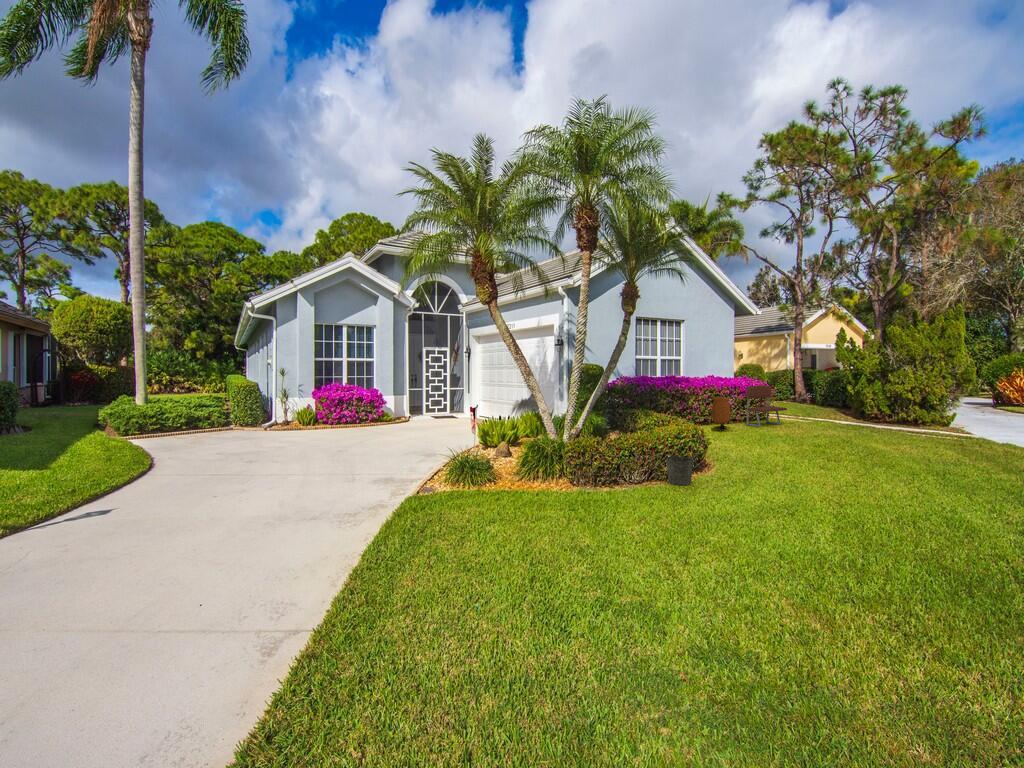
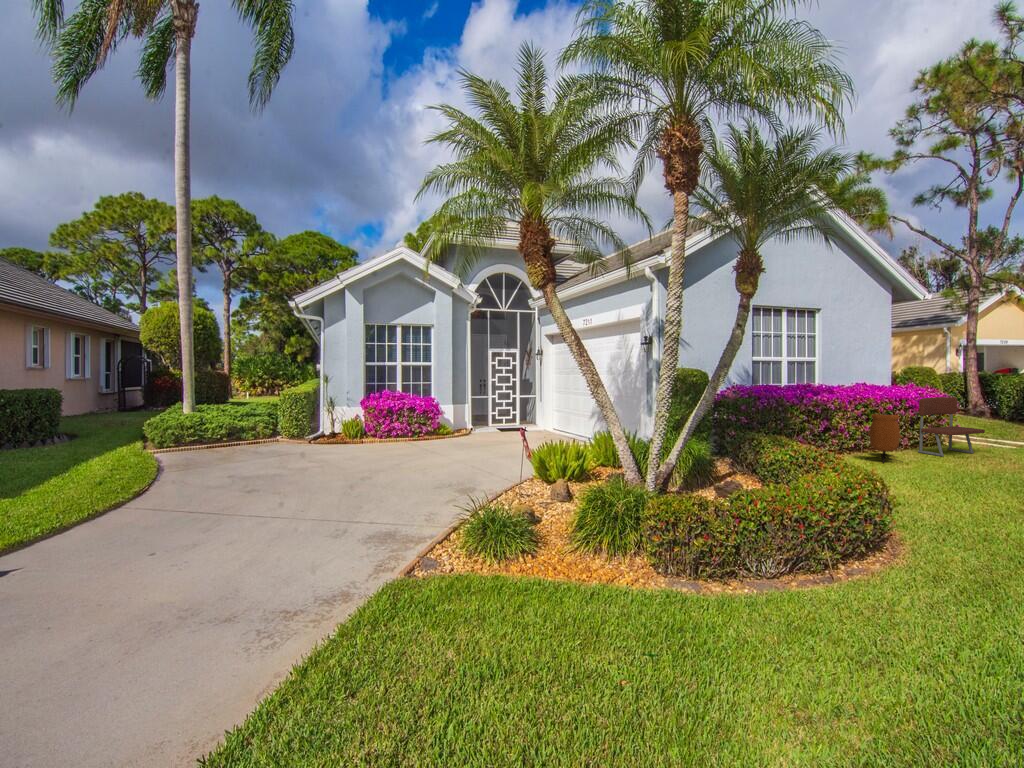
bucket: present [666,456,697,485] -> none [833,522,895,577]

